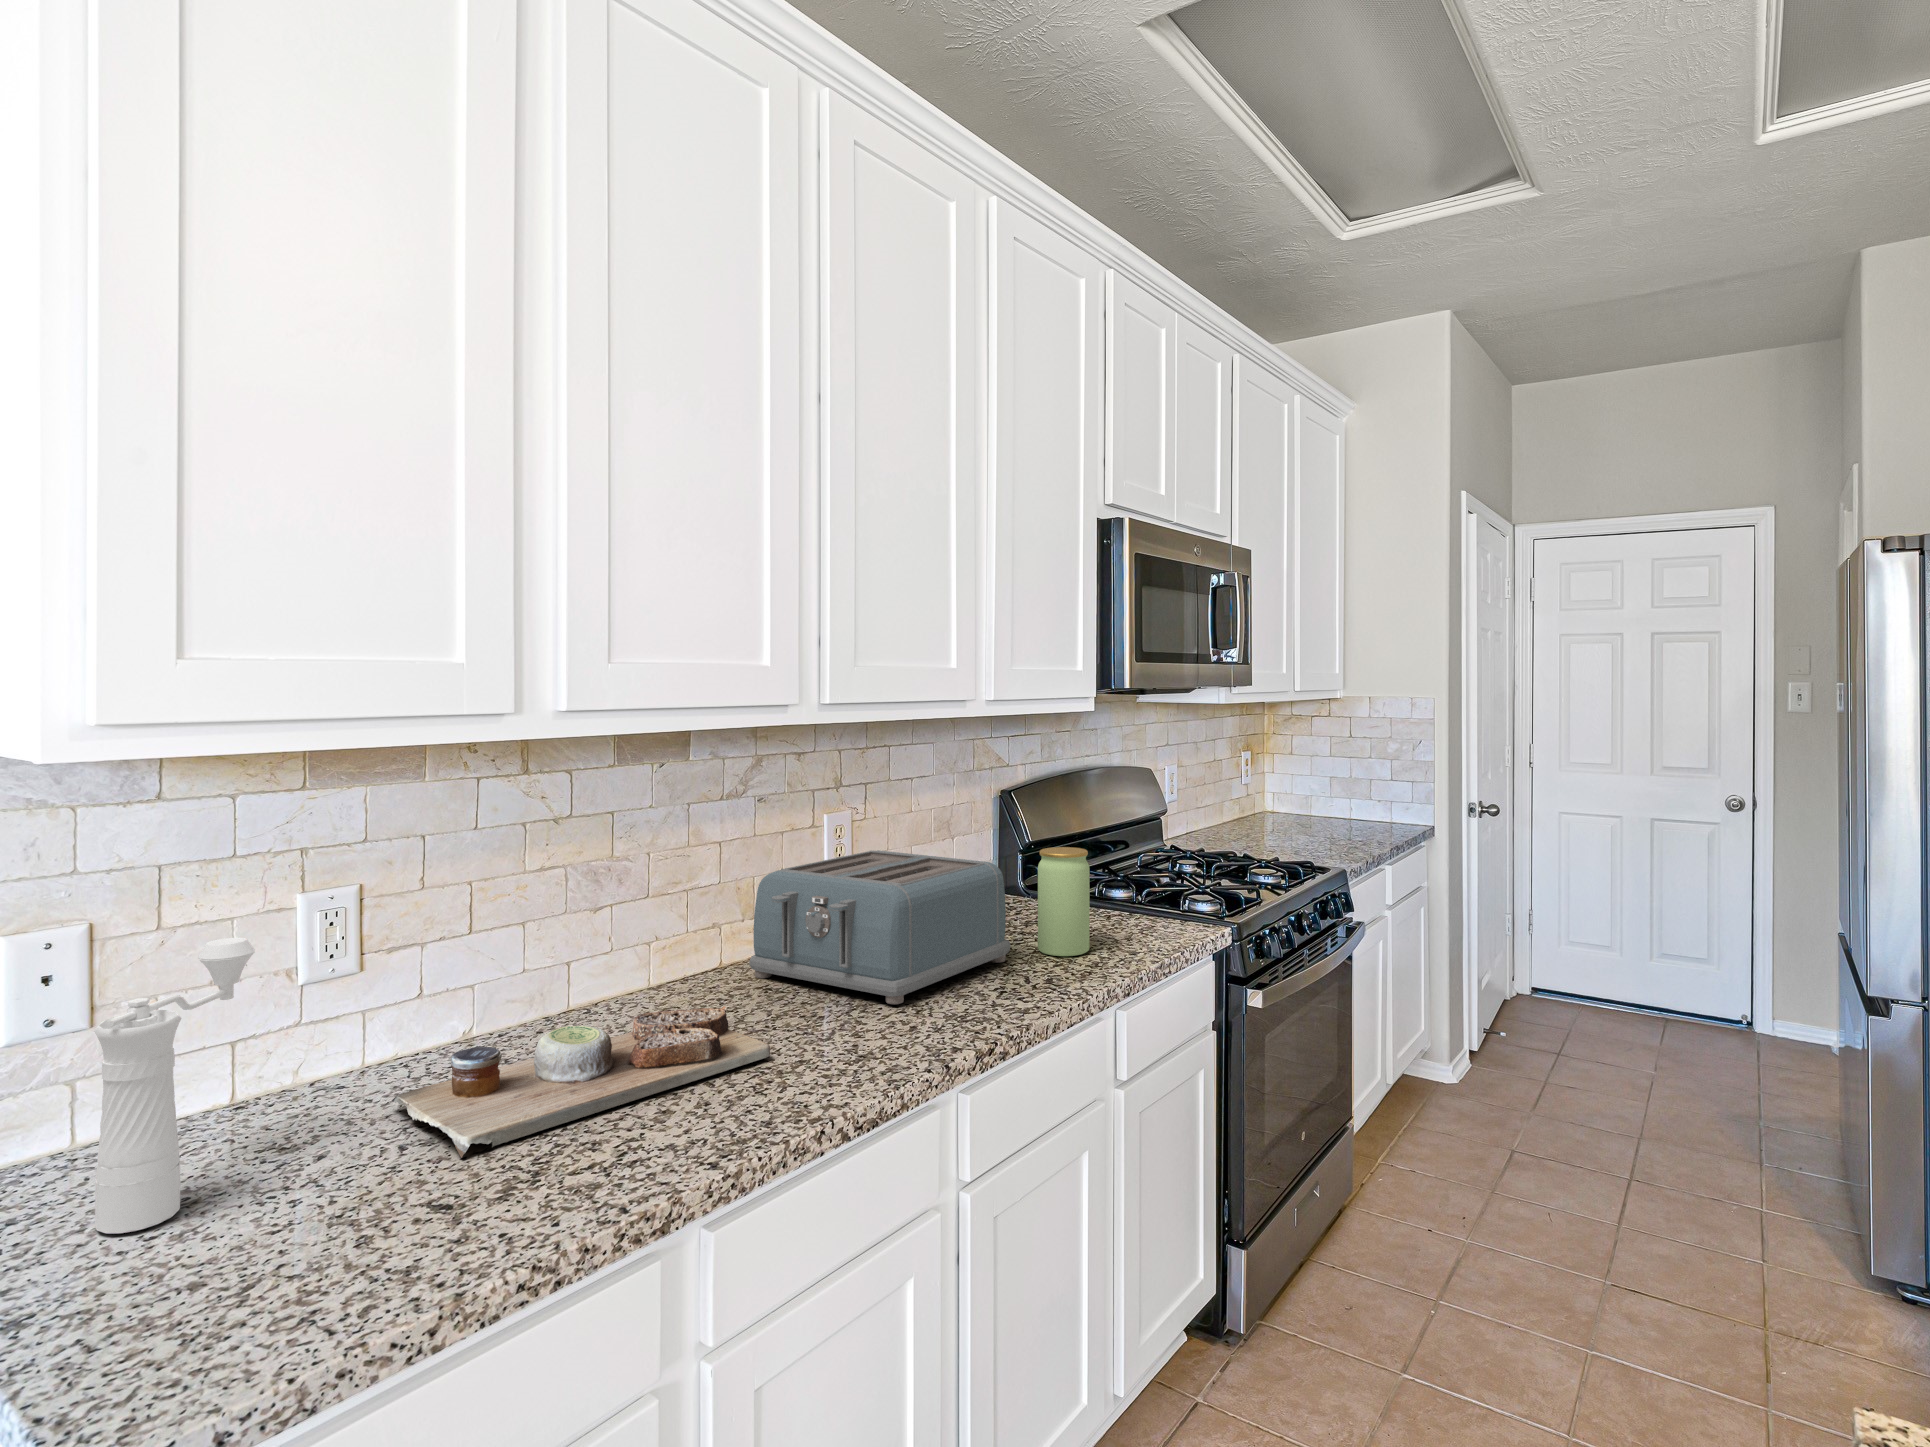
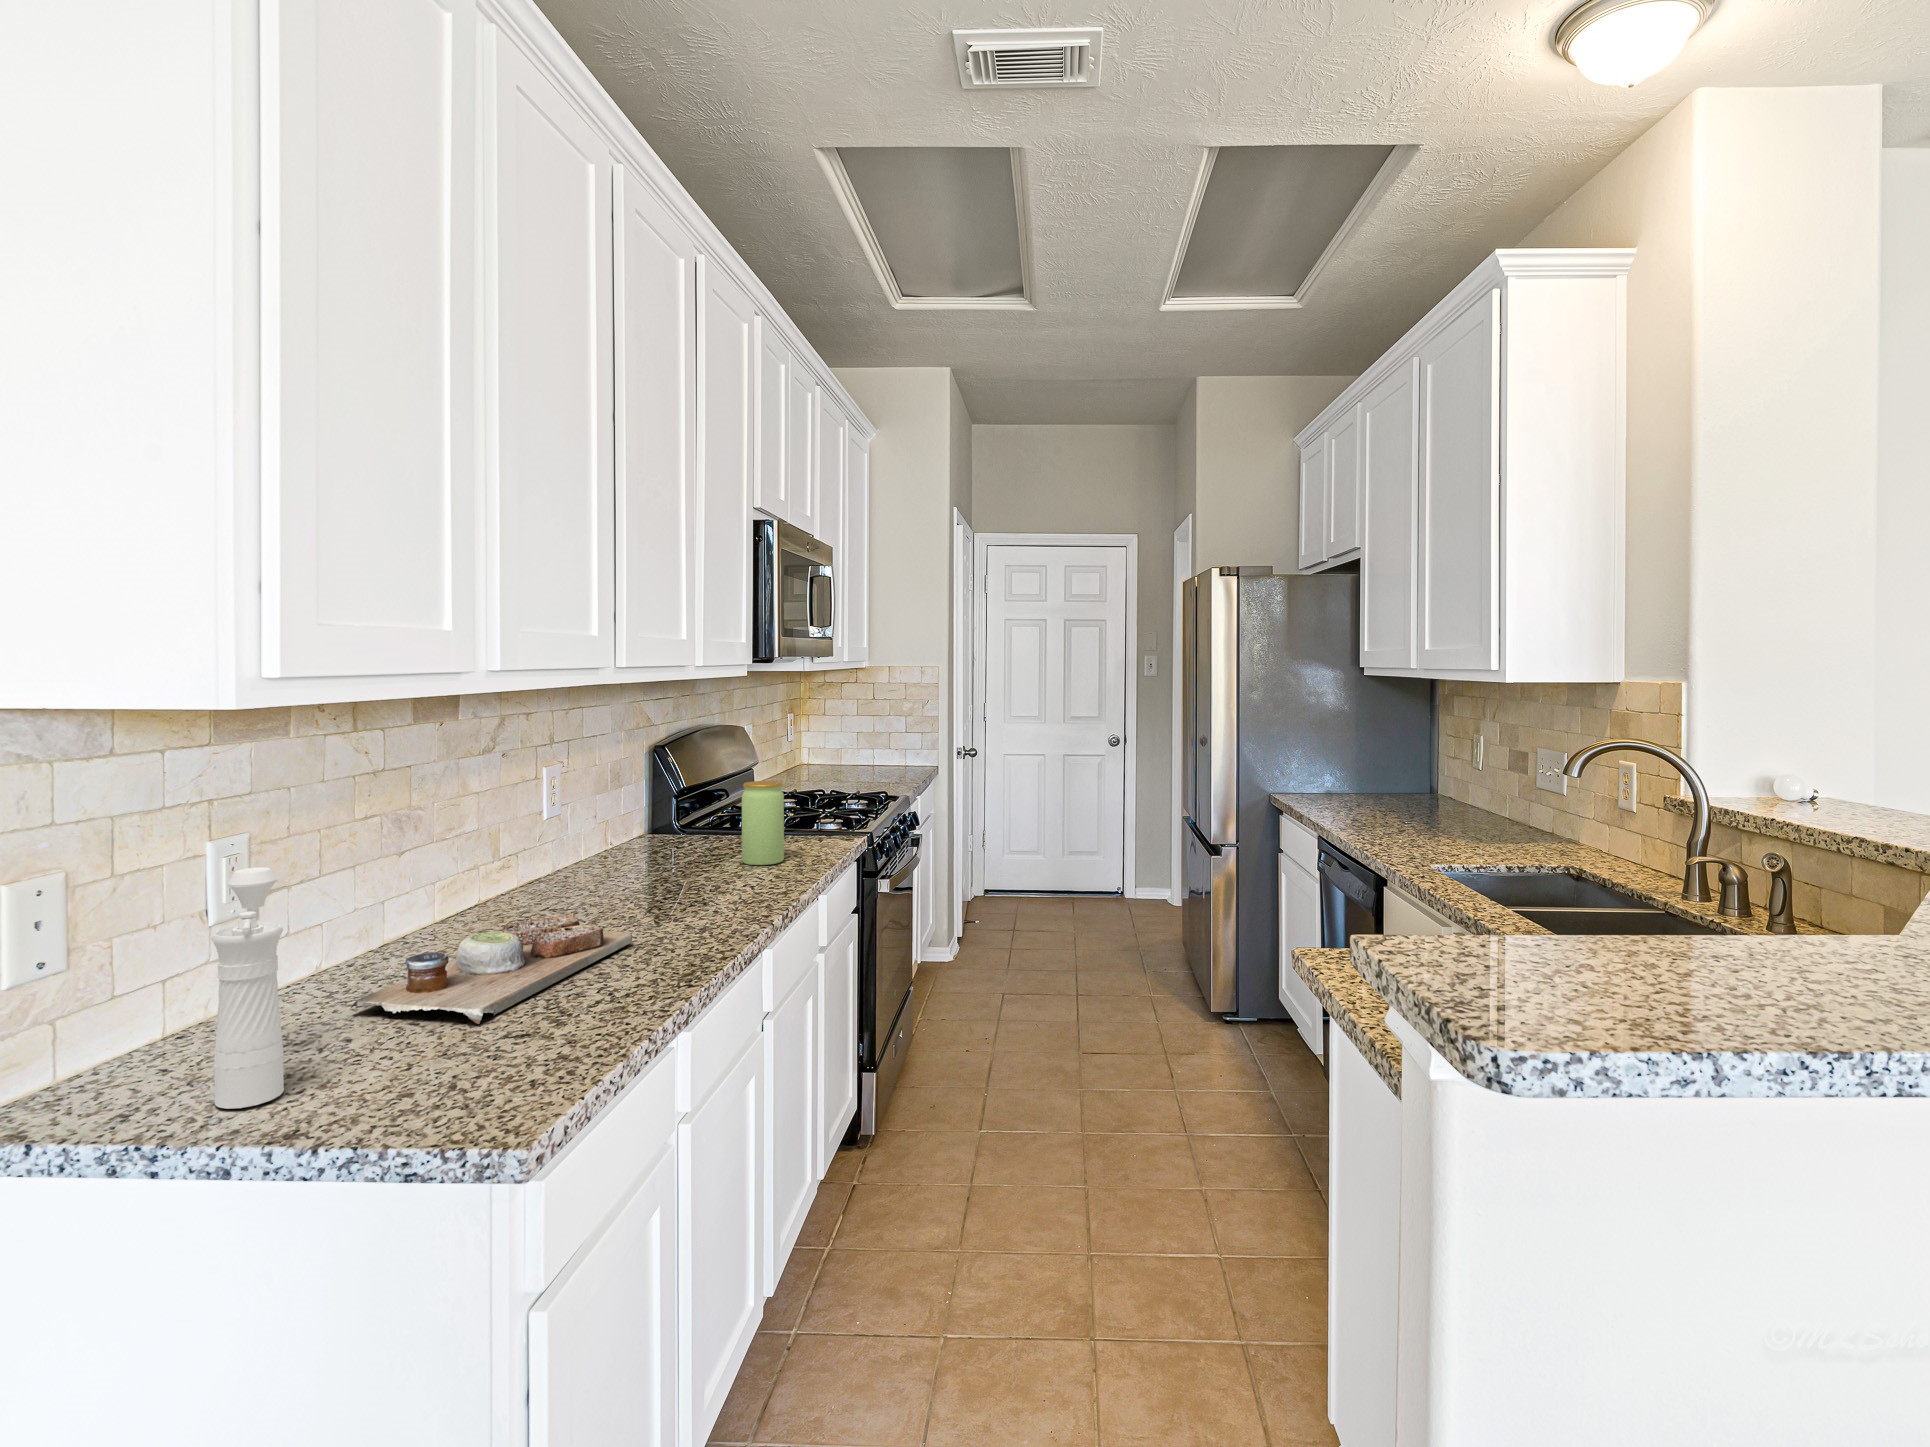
toaster: present [750,850,1010,1004] -> none [524,793,732,904]

